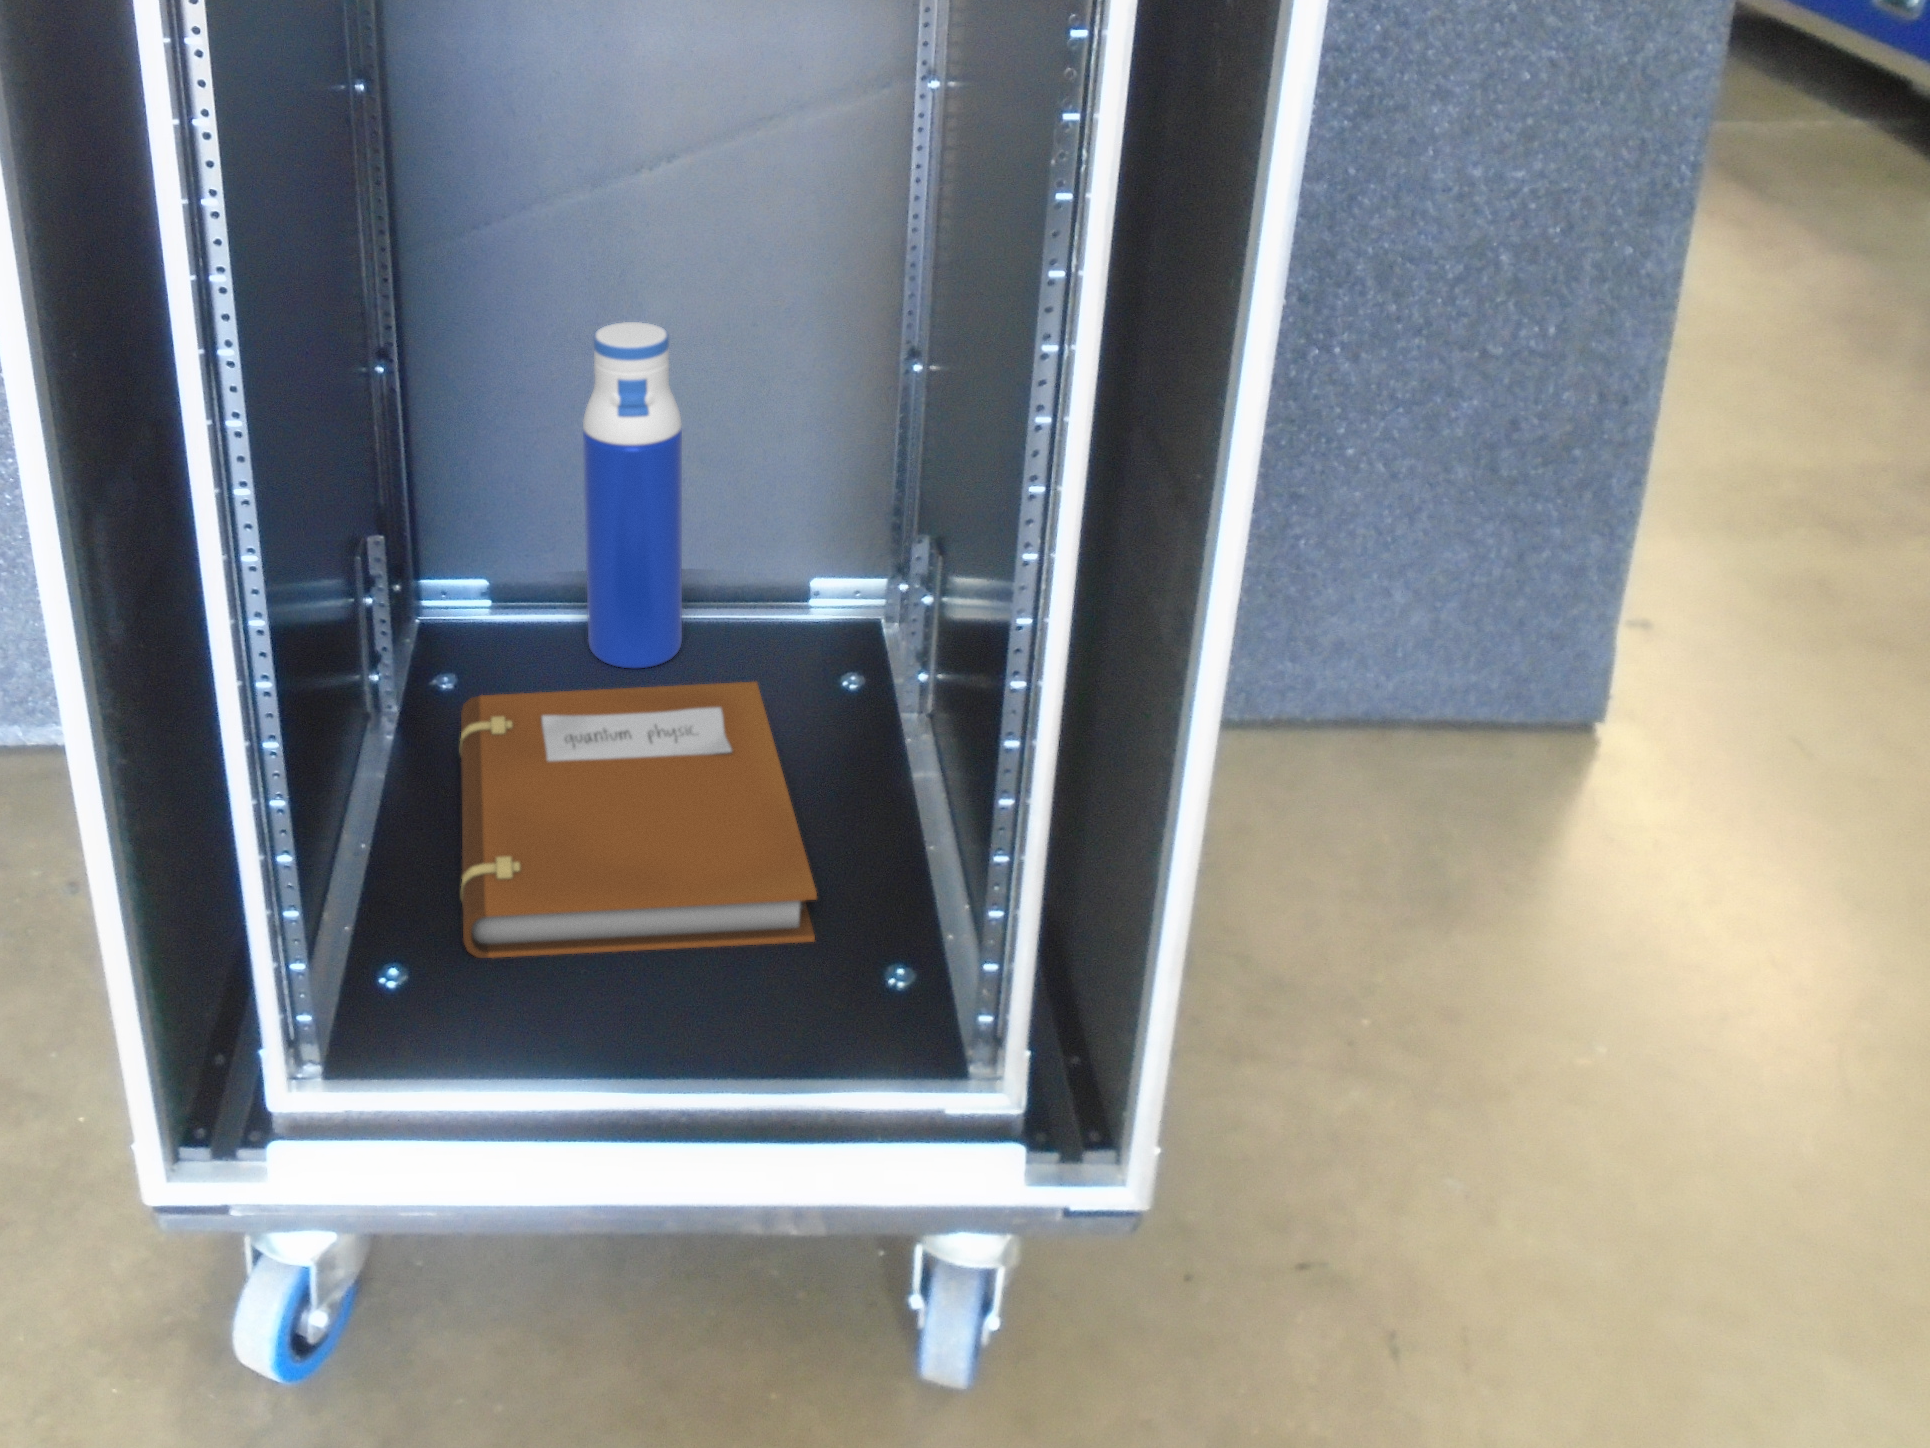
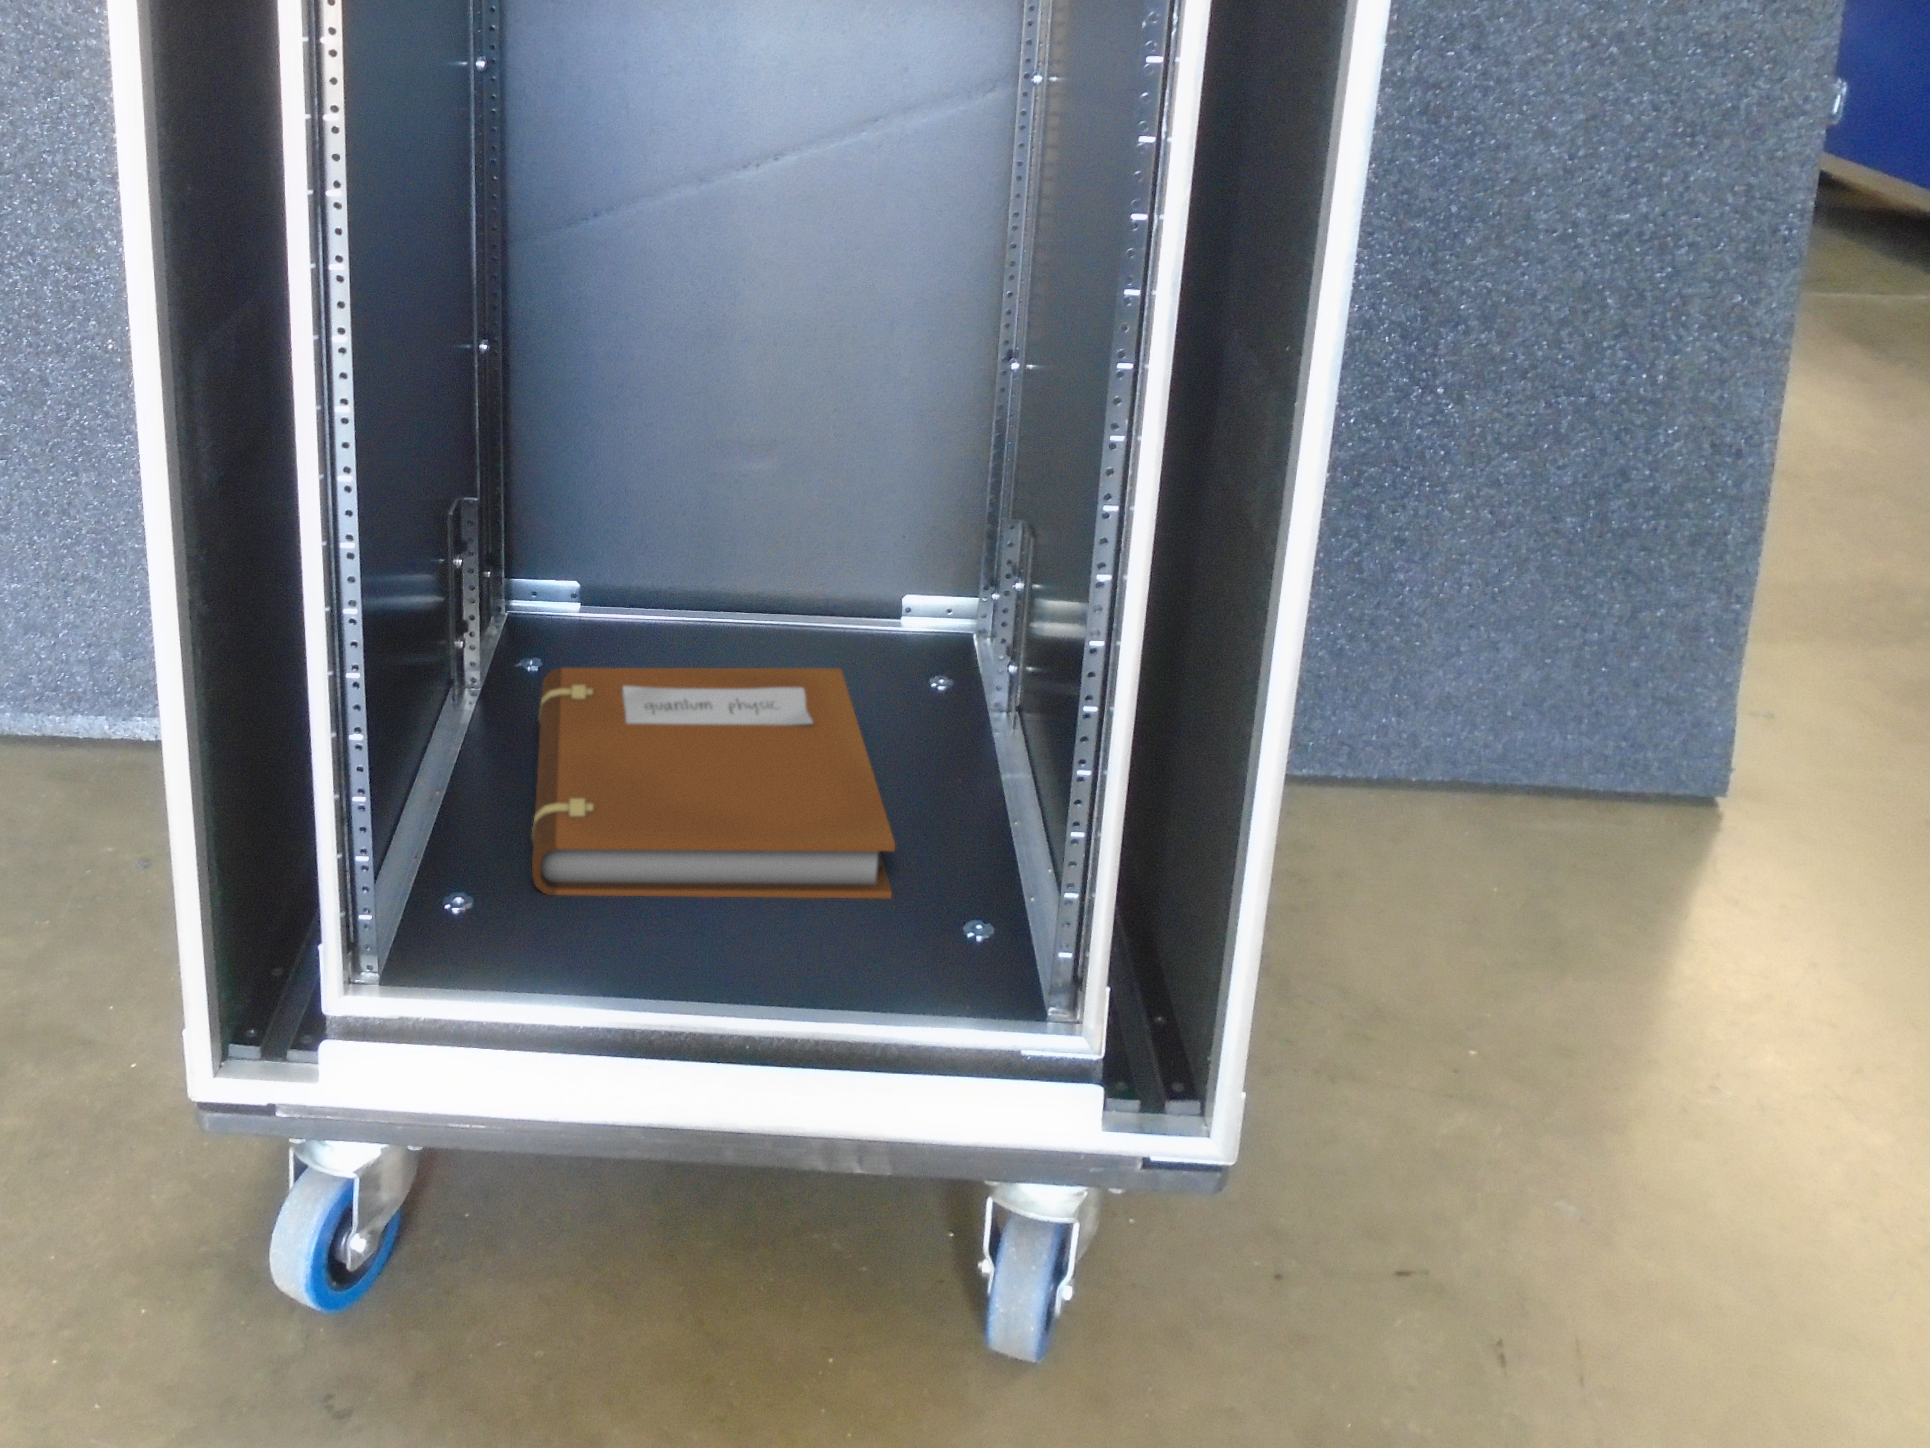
water bottle: present [583,322,682,668] -> none [673,317,773,666]

